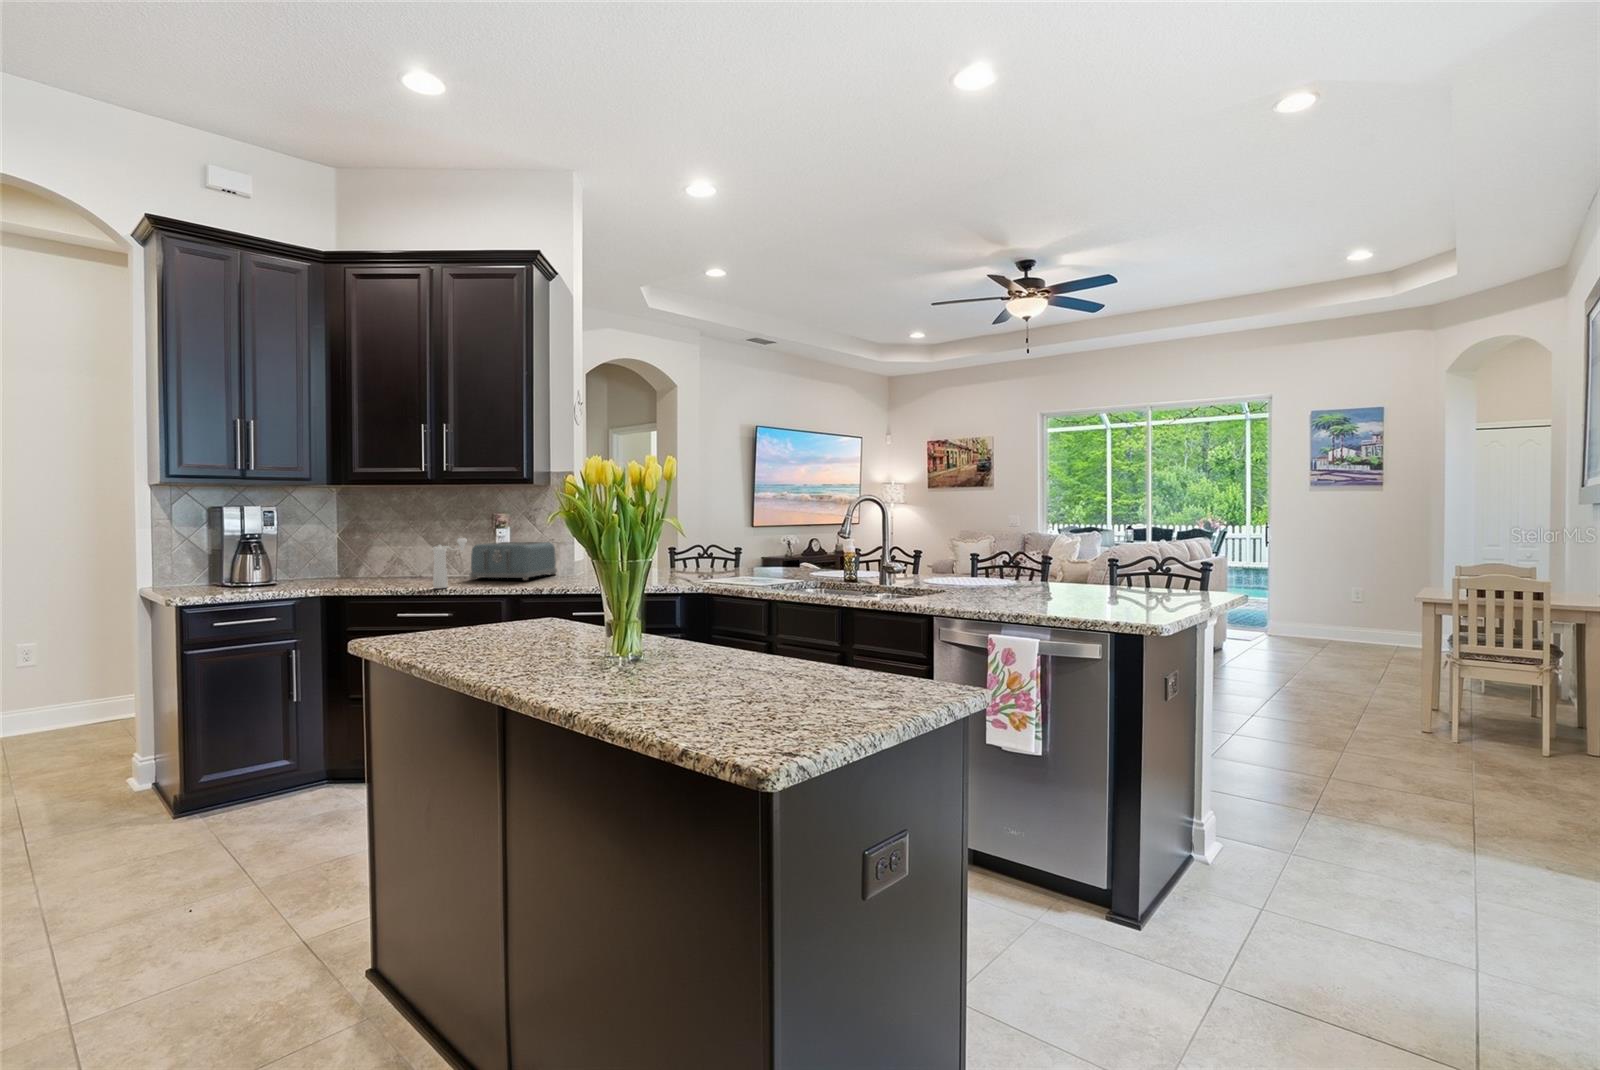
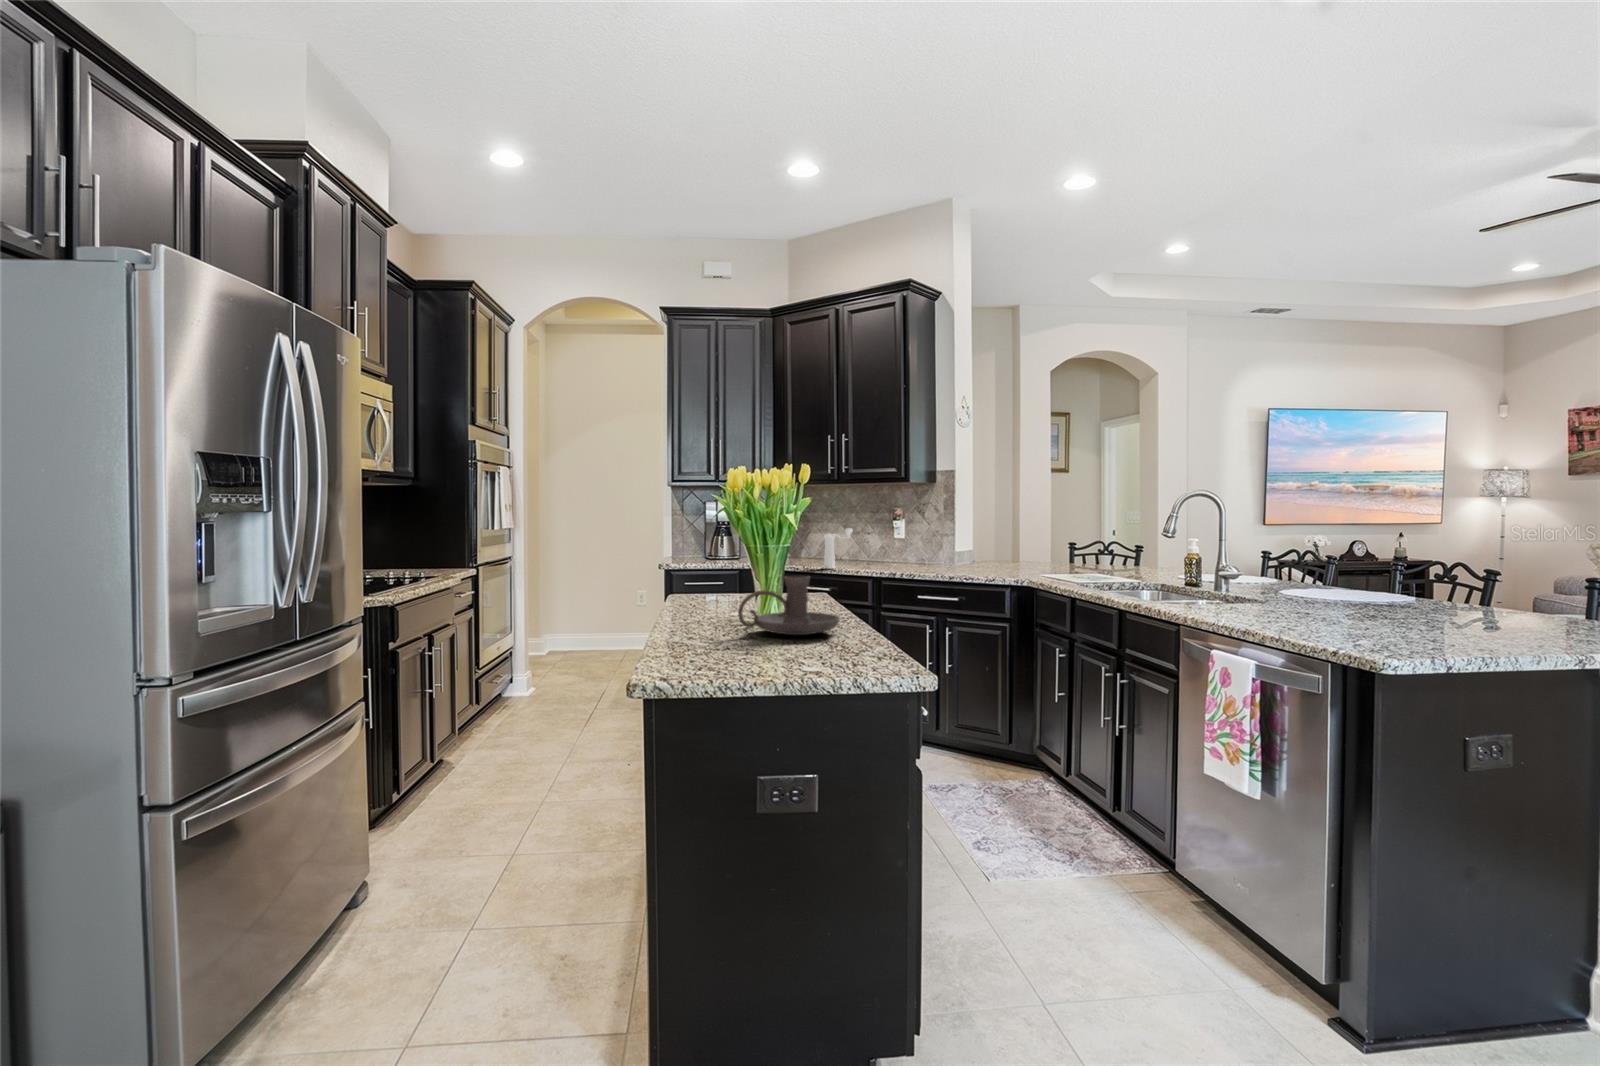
toaster: present [469,542,557,580] -> none [862,533,938,566]
candle holder: none [655,596,762,671] -> present [738,576,840,635]

